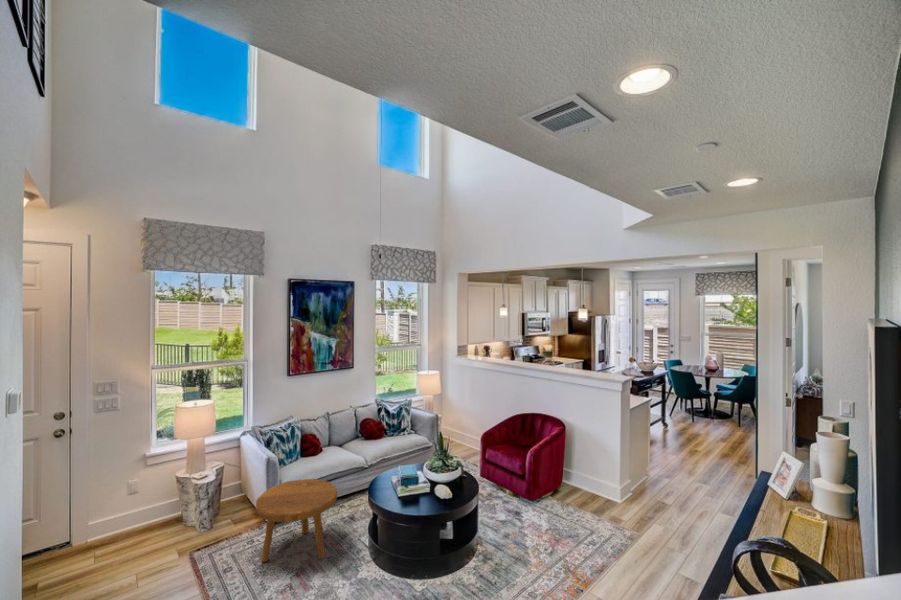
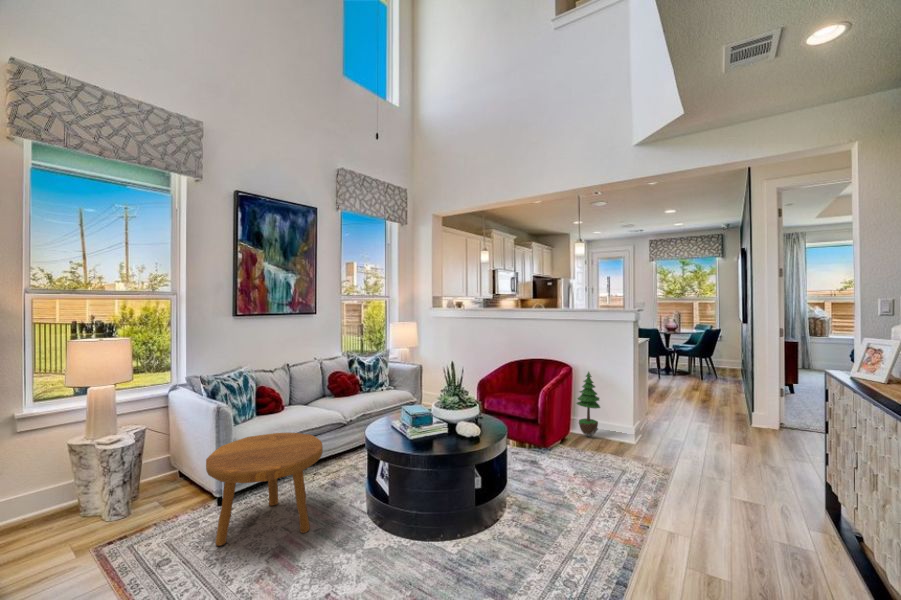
potted tree: none [569,433,592,493] -> present [577,372,600,437]

